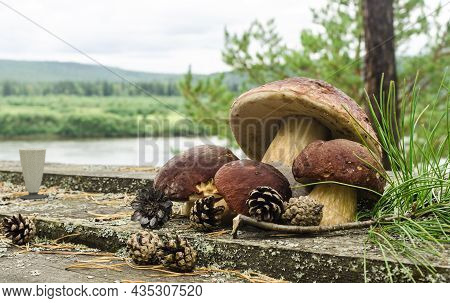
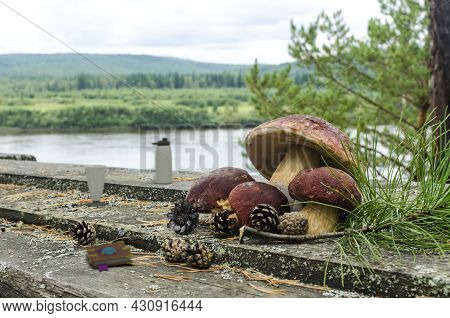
thermos bottle: none [102,118,127,173] -> present [152,138,172,184]
book: none [21,238,88,280] -> present [87,241,133,271]

